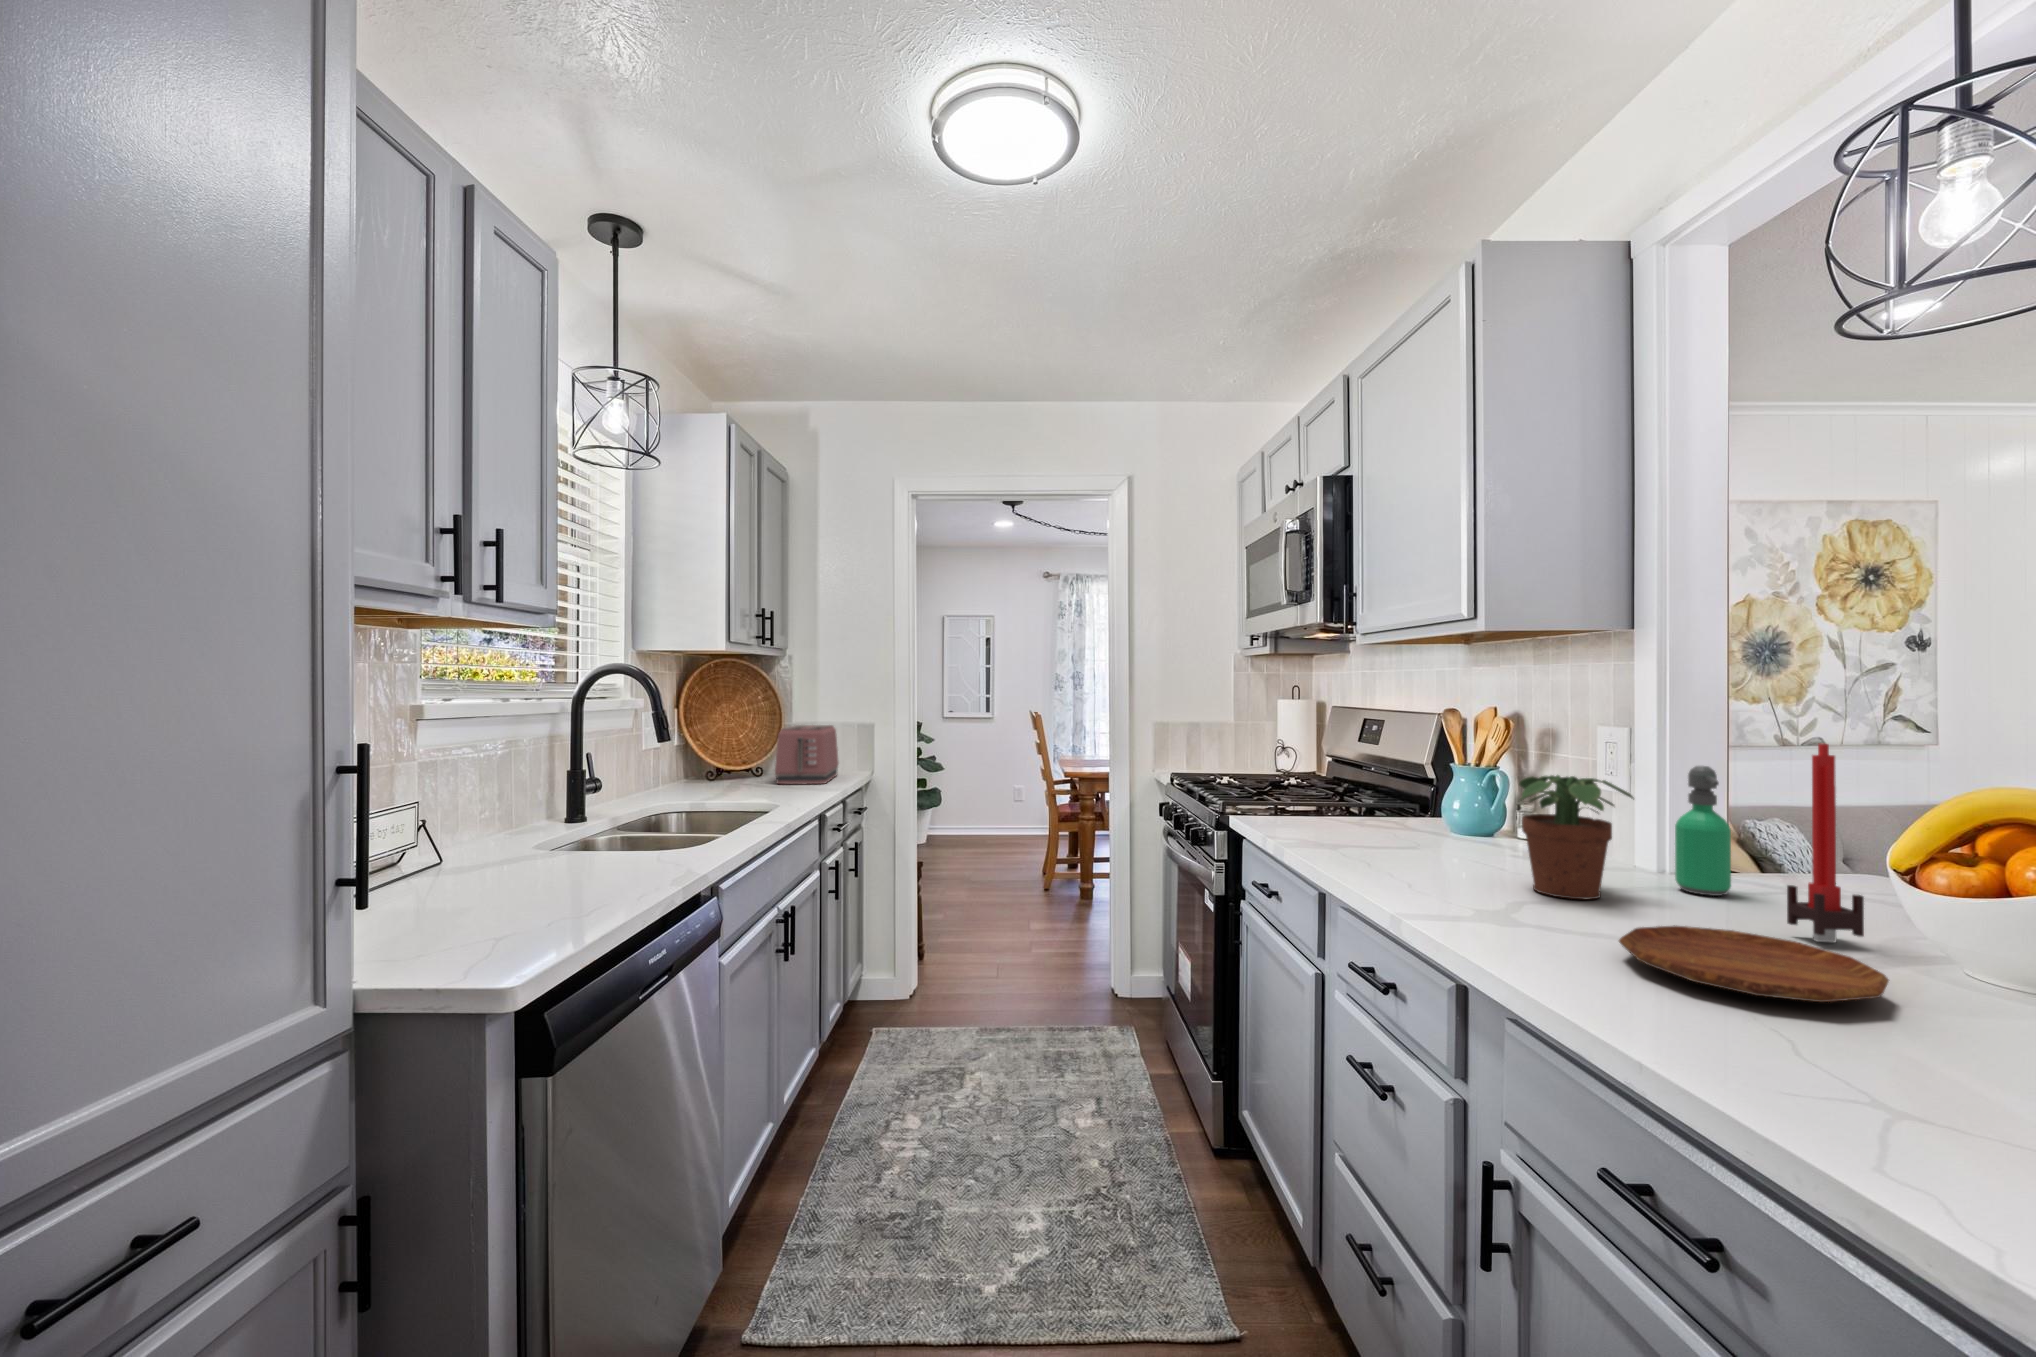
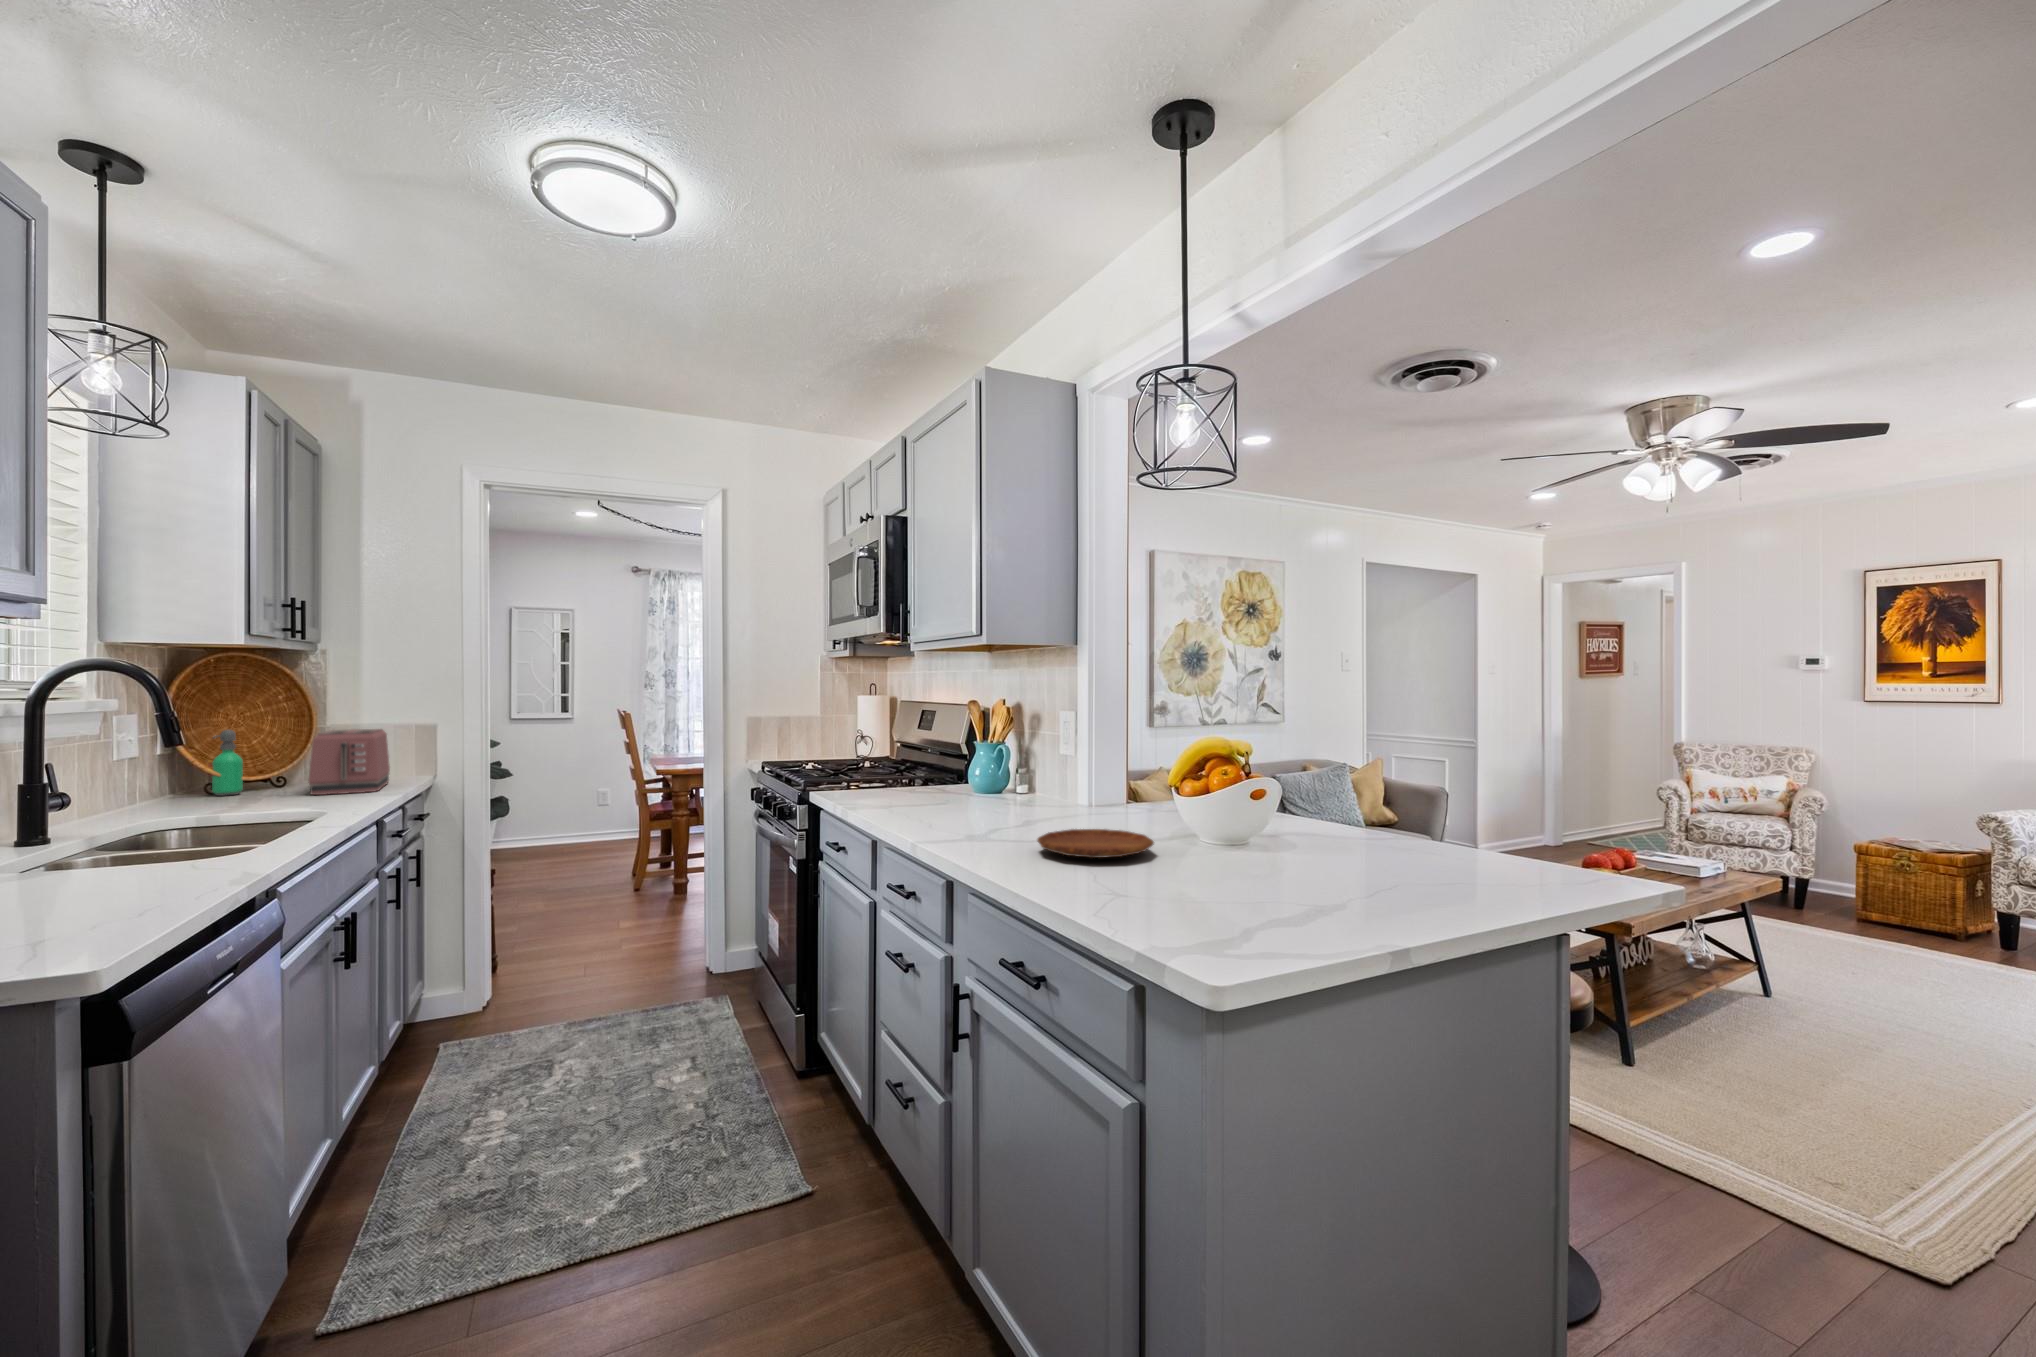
candle: present [1787,744,1864,942] -> none [1131,718,1163,833]
soap dispenser: present [1675,766,1731,896] -> present [212,730,243,796]
potted plant: present [1519,775,1634,899] -> none [999,744,1065,824]

